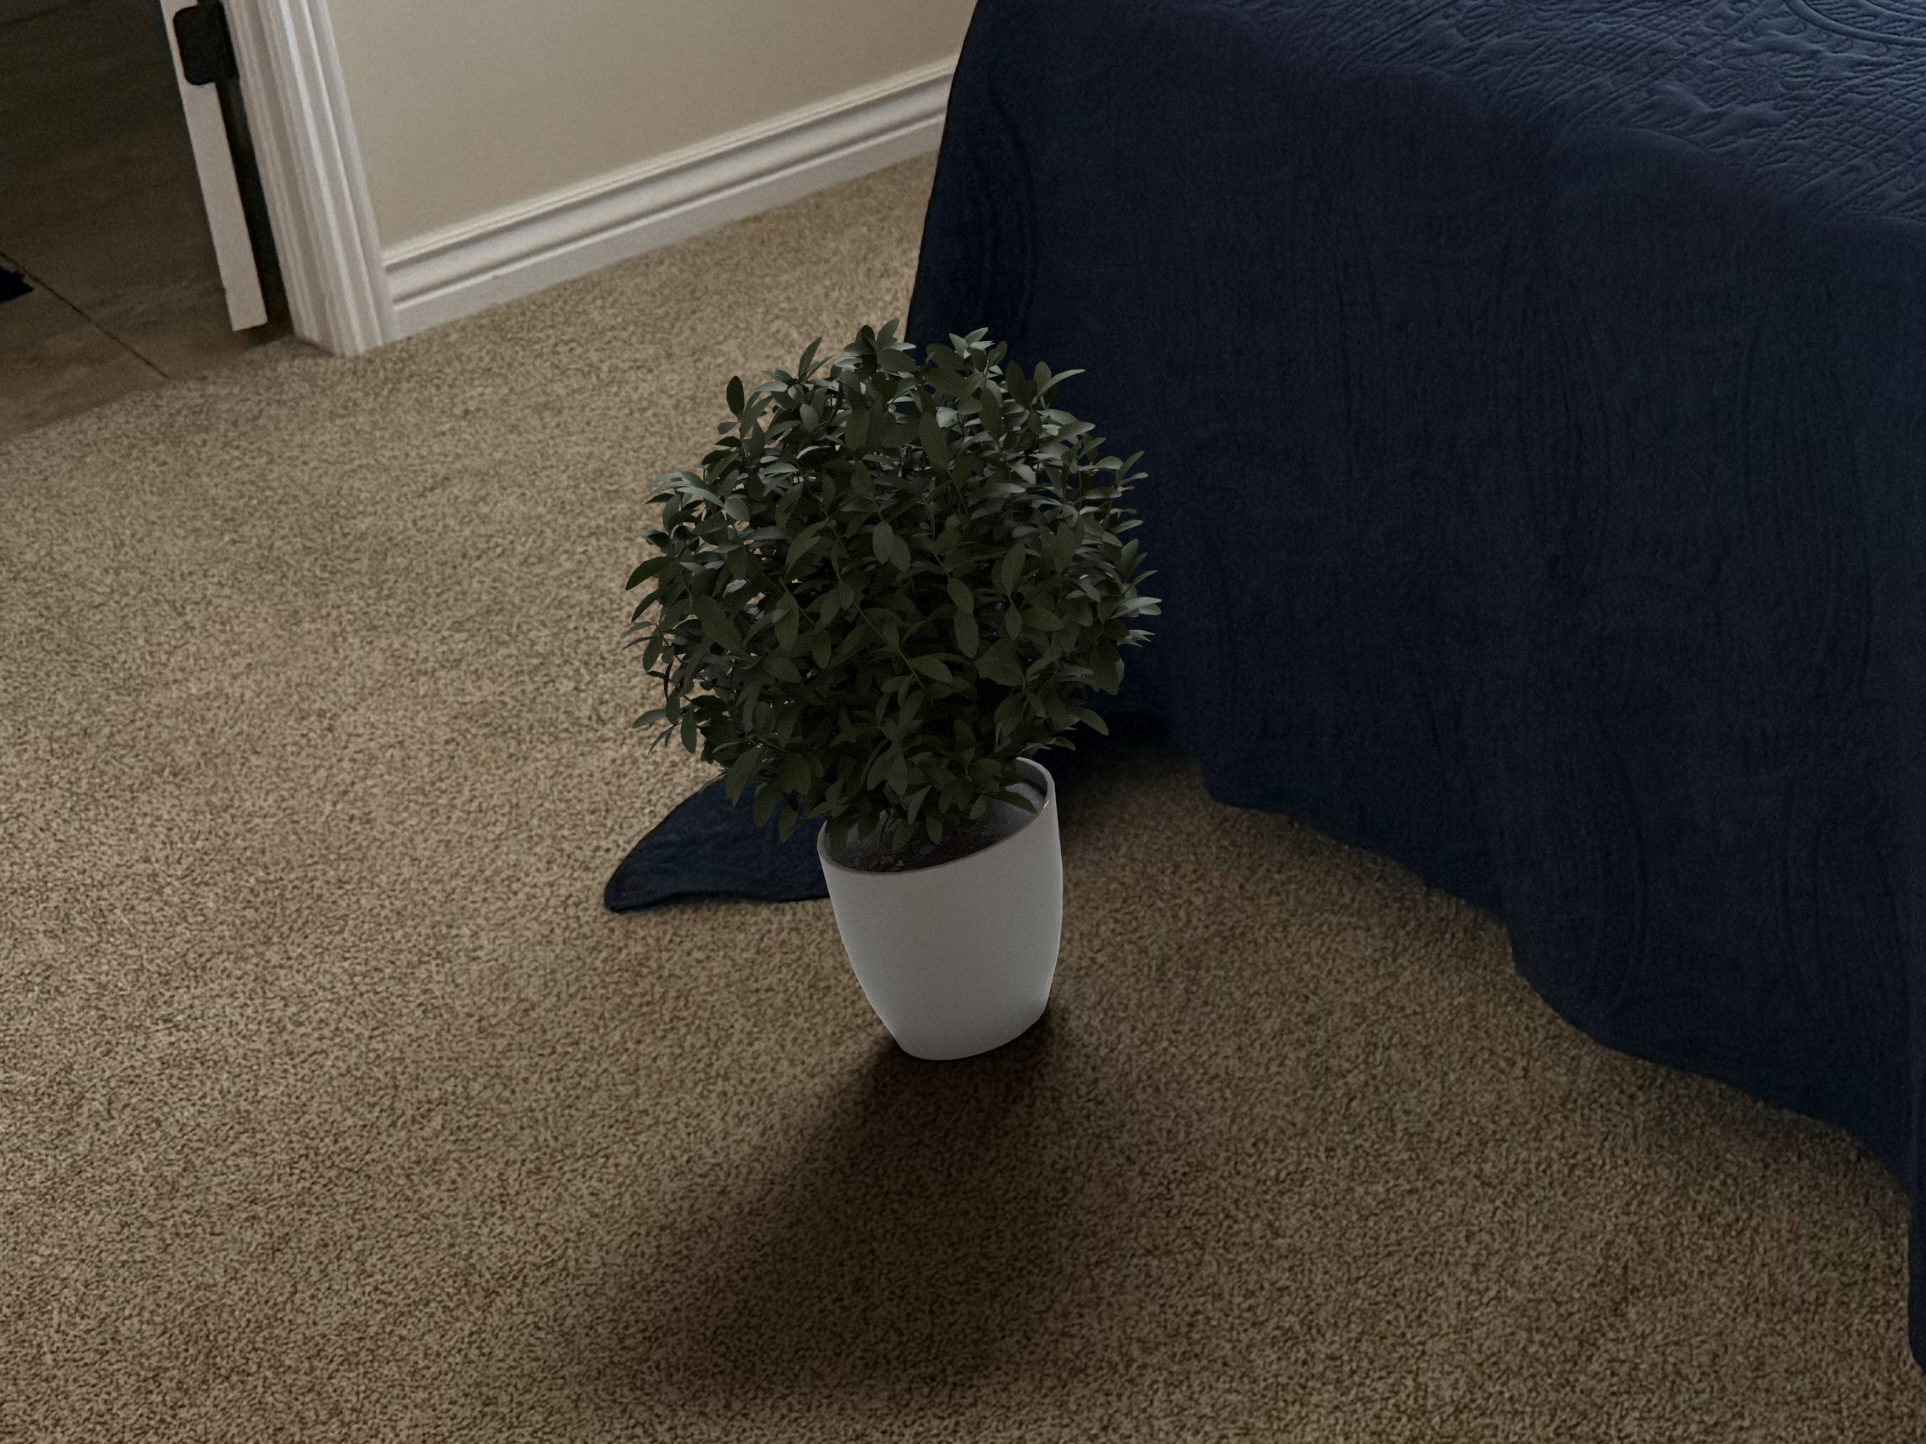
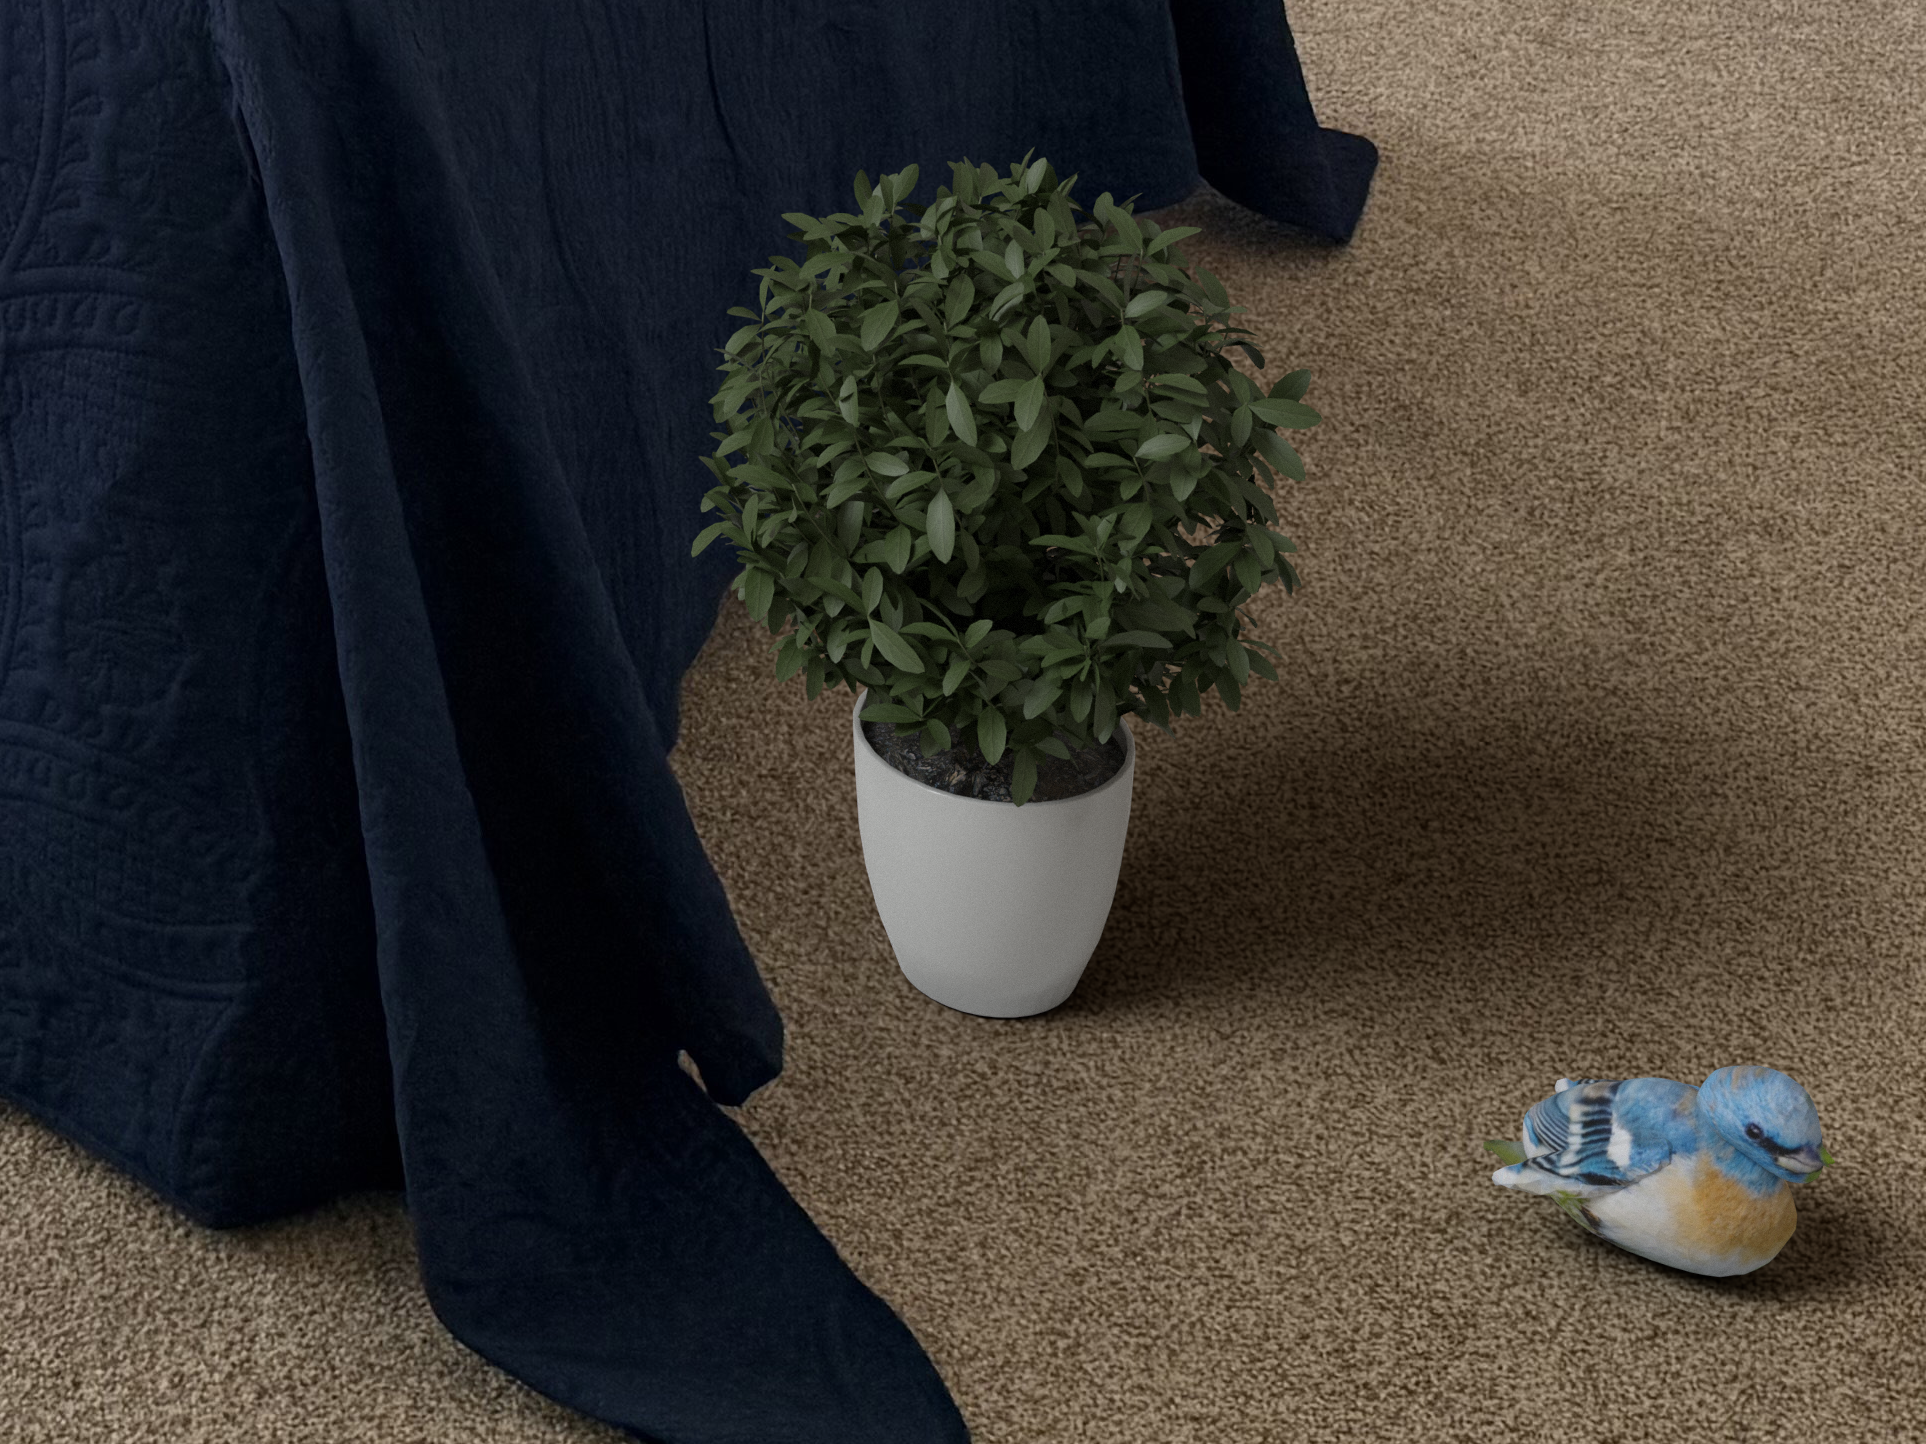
plush toy: none [228,1099,524,1267] -> present [1483,1066,1835,1277]

